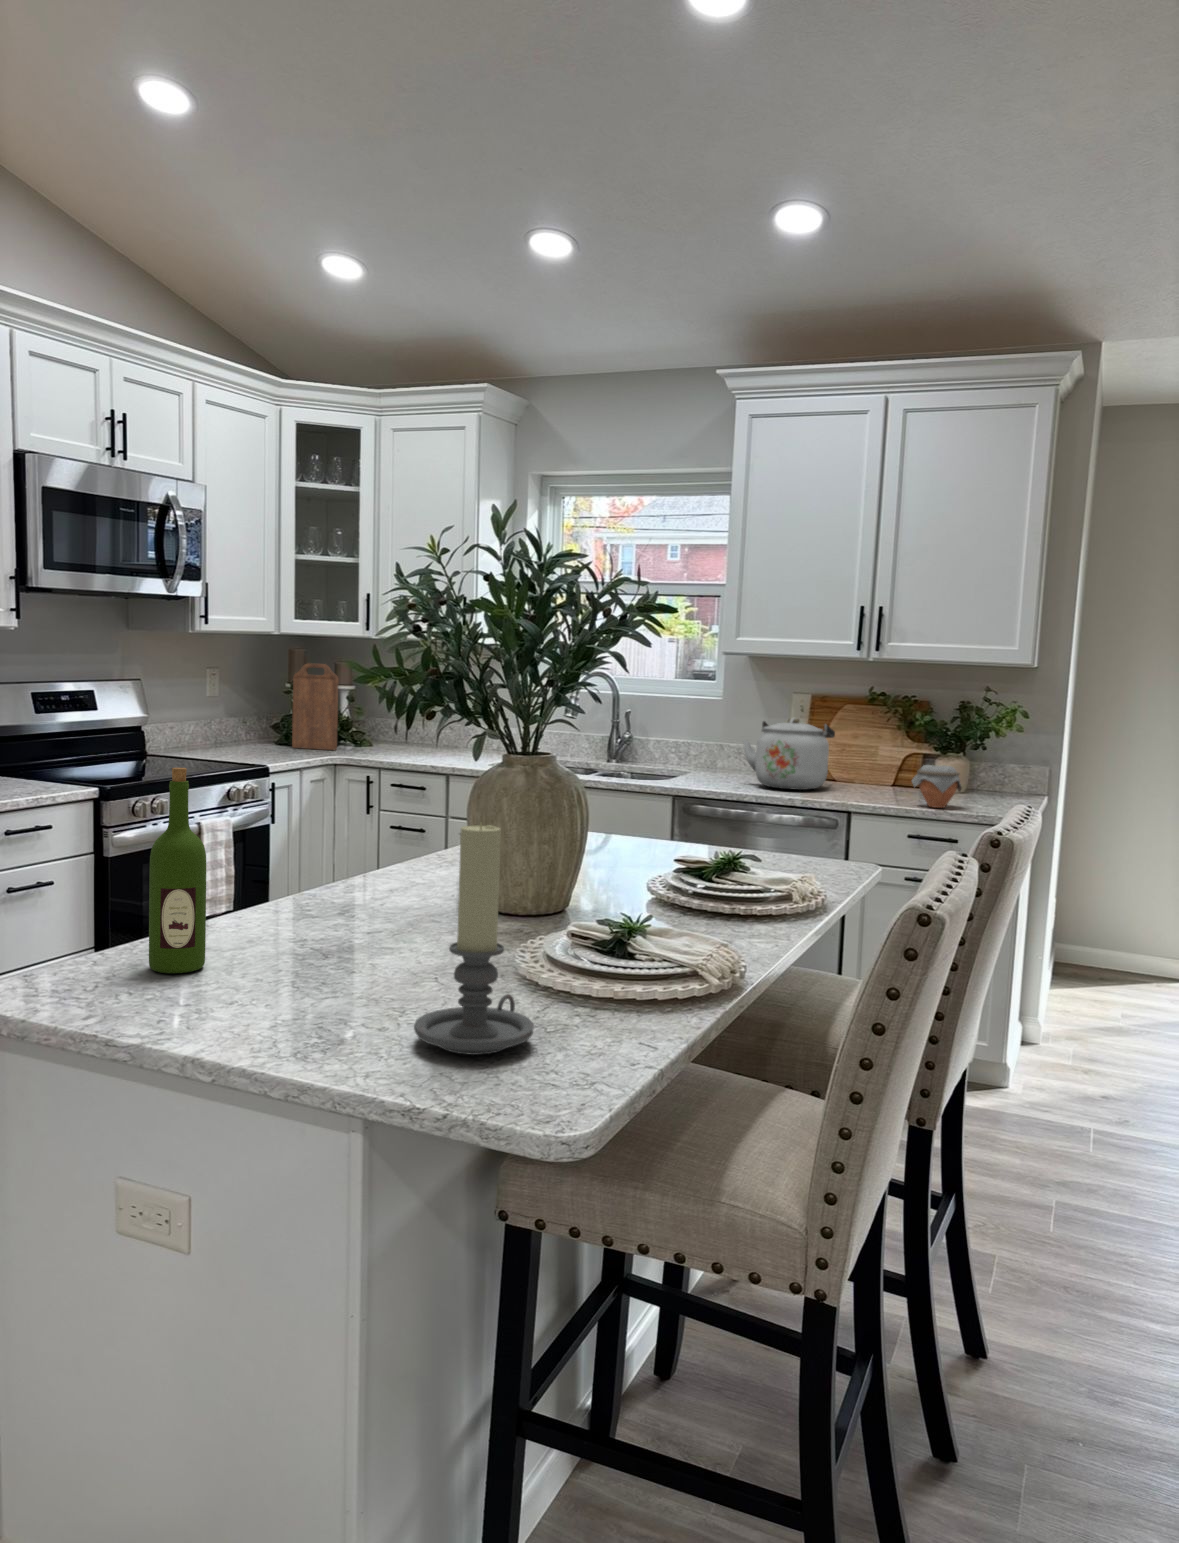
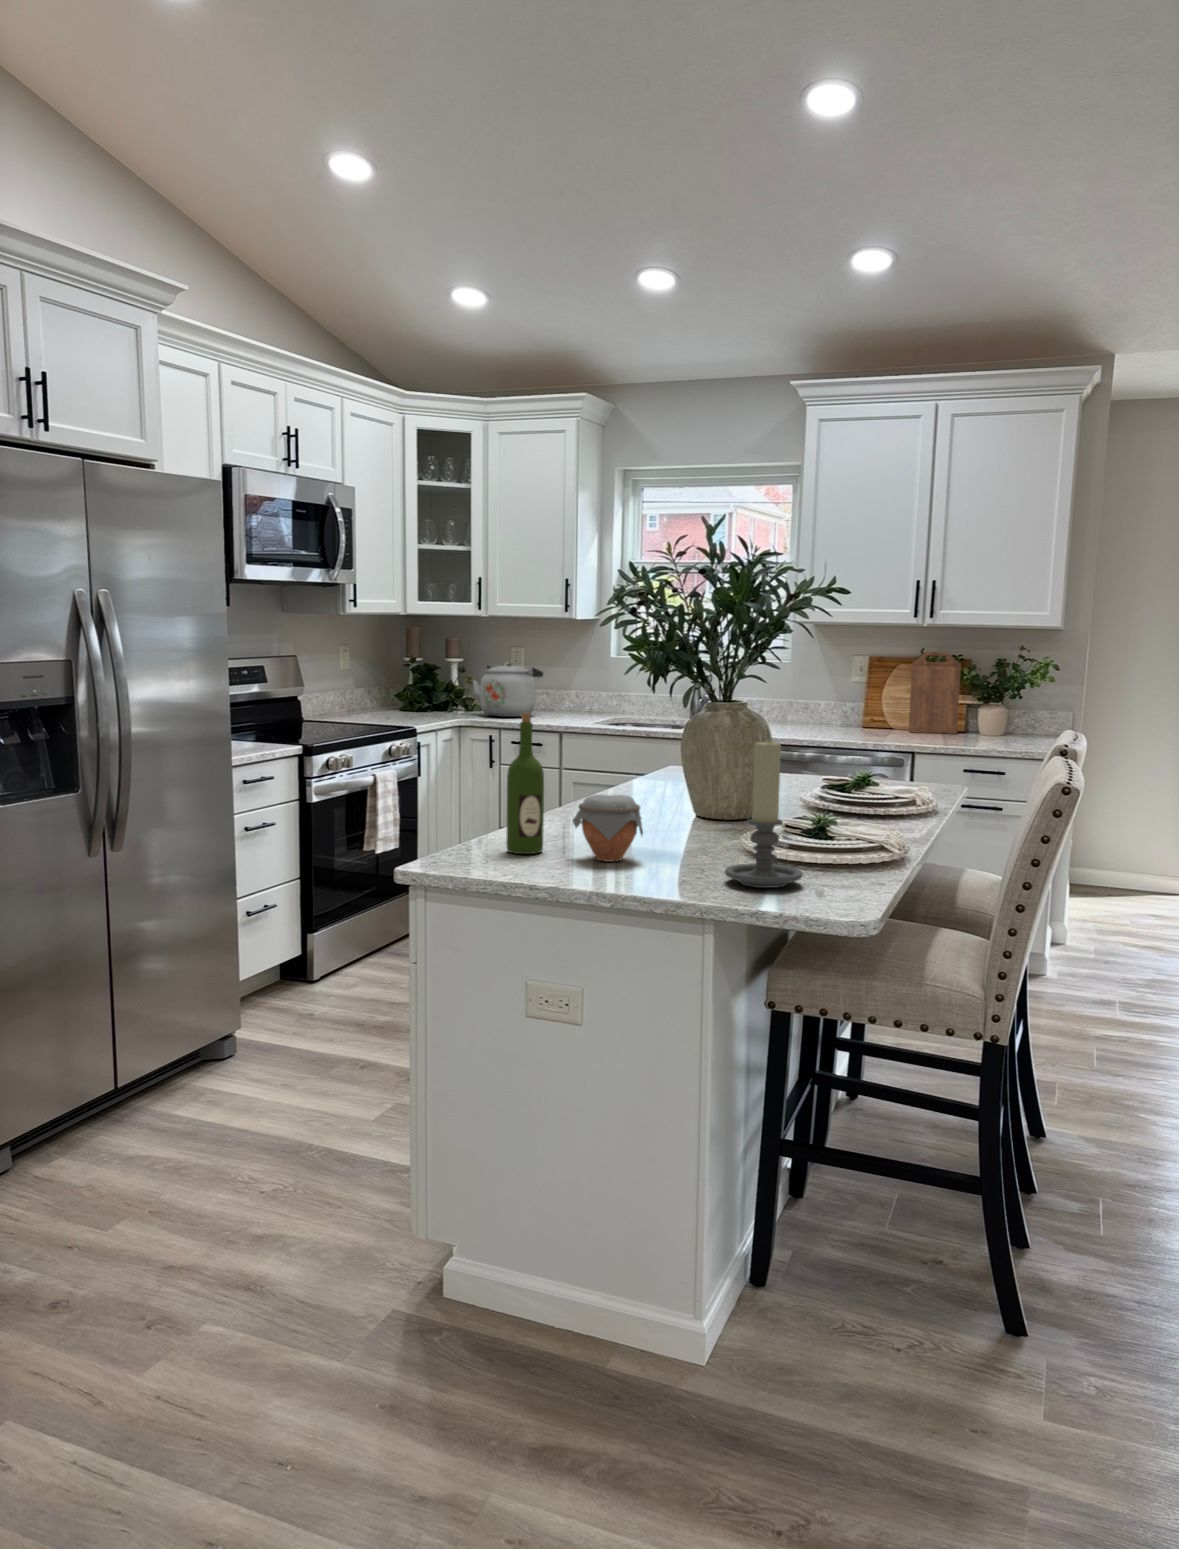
cutting board: present [292,663,339,750] -> present [909,652,961,734]
kettle: present [743,718,835,790] -> present [473,662,543,717]
jar: present [911,765,962,808] -> present [573,795,643,862]

